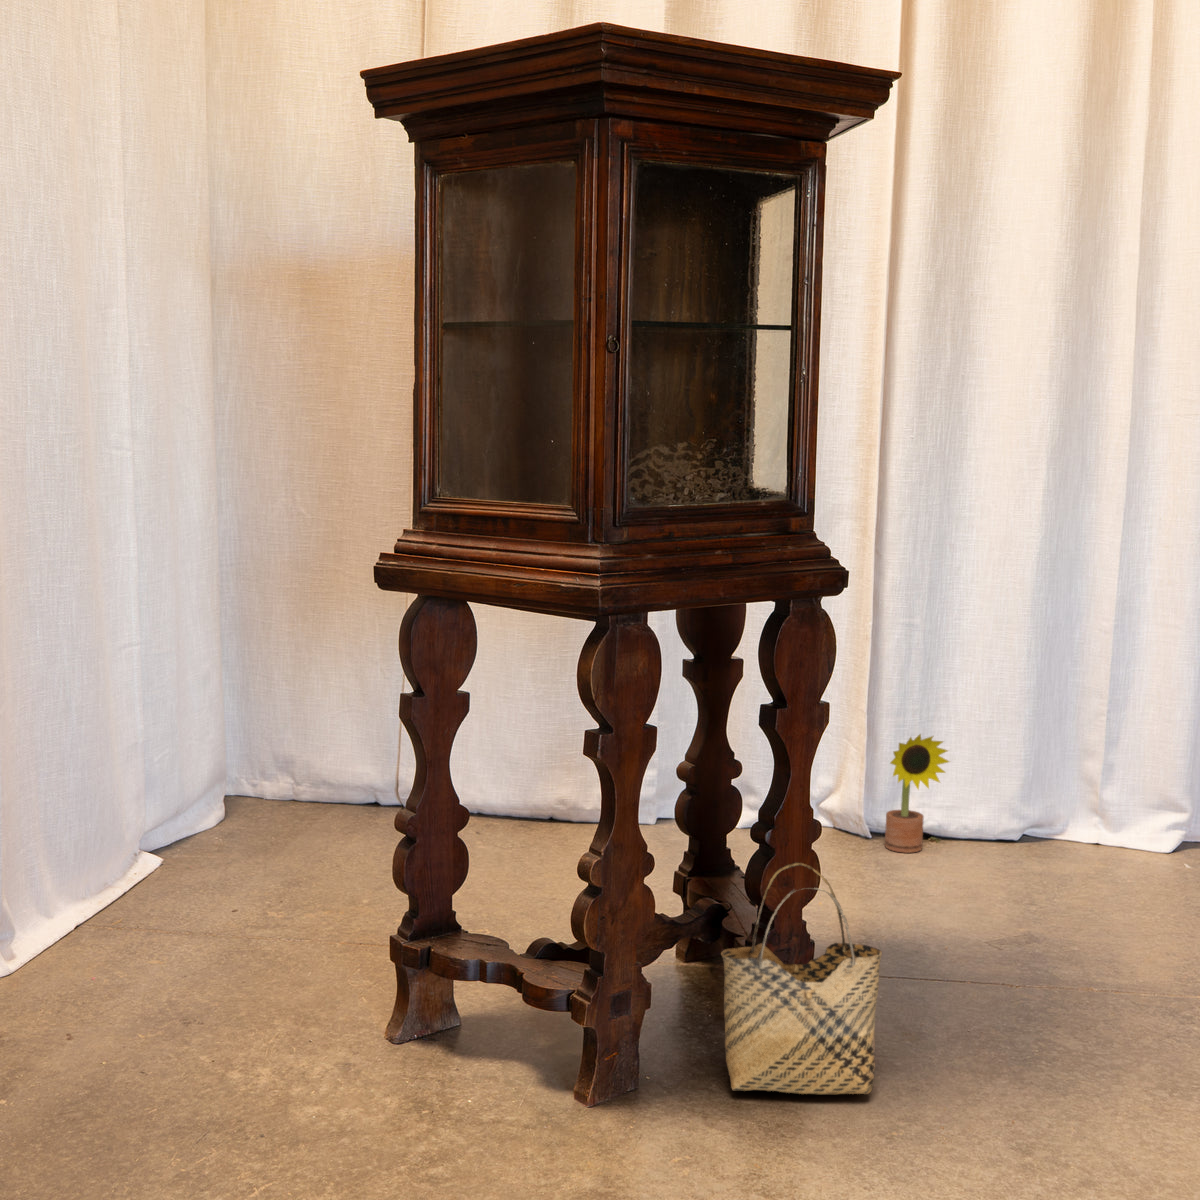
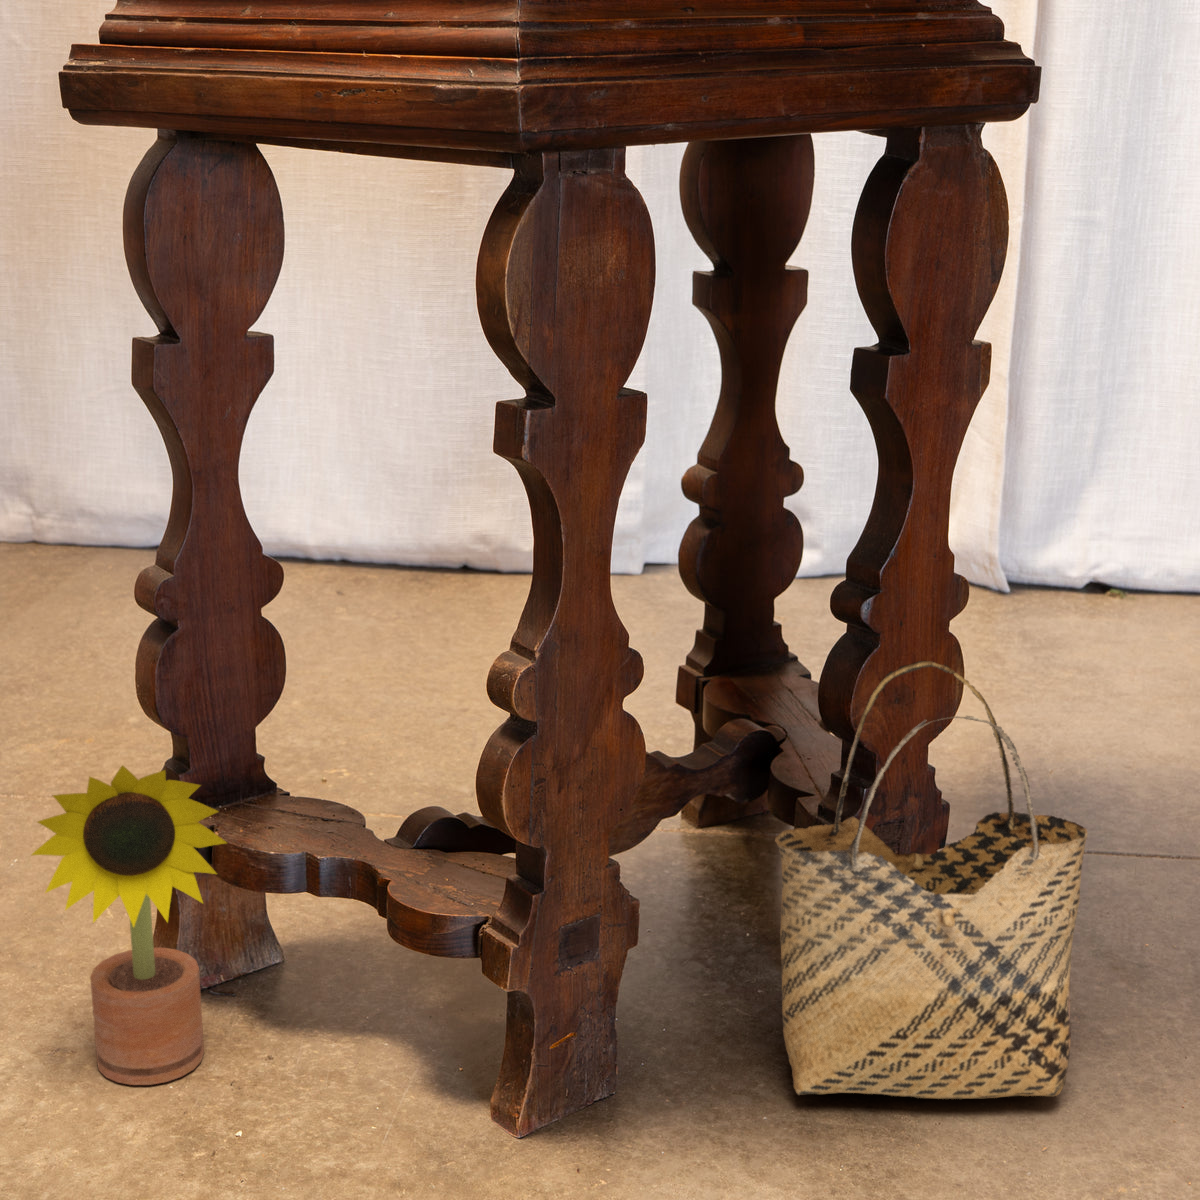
decorative plant: present [885,734,949,853] -> present [31,765,227,1085]

